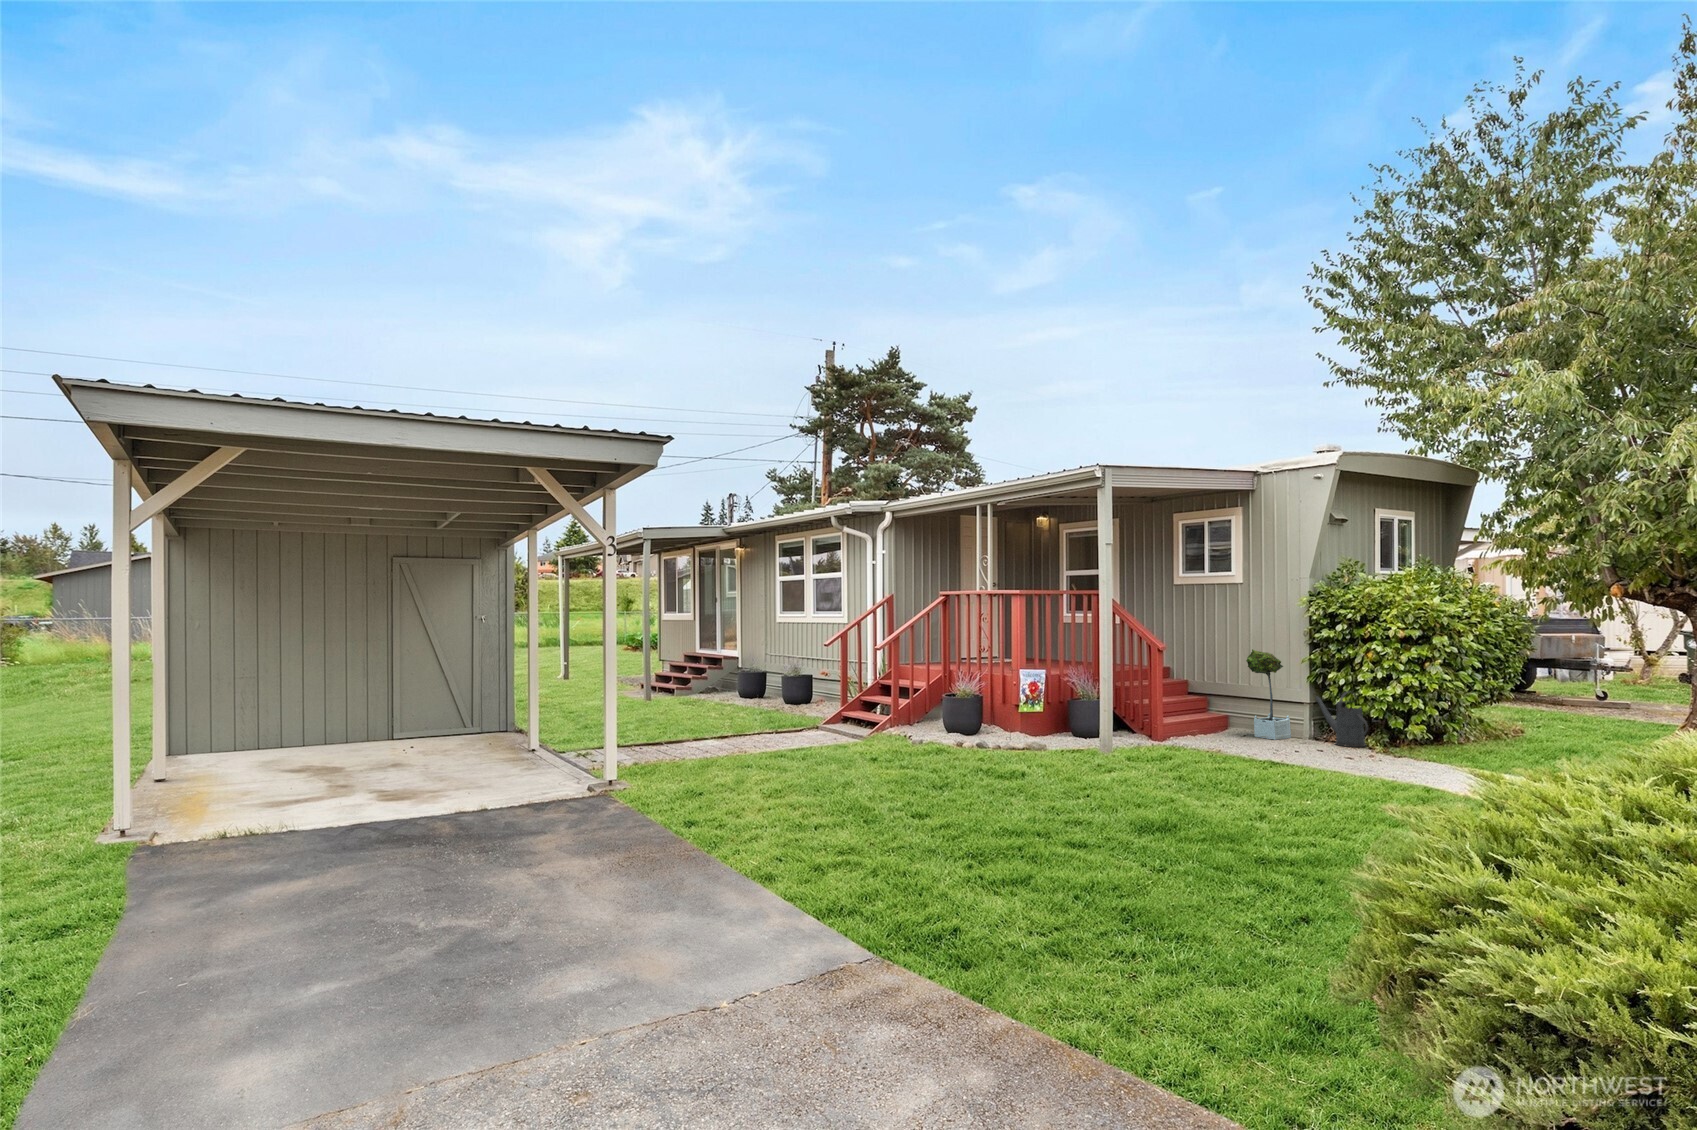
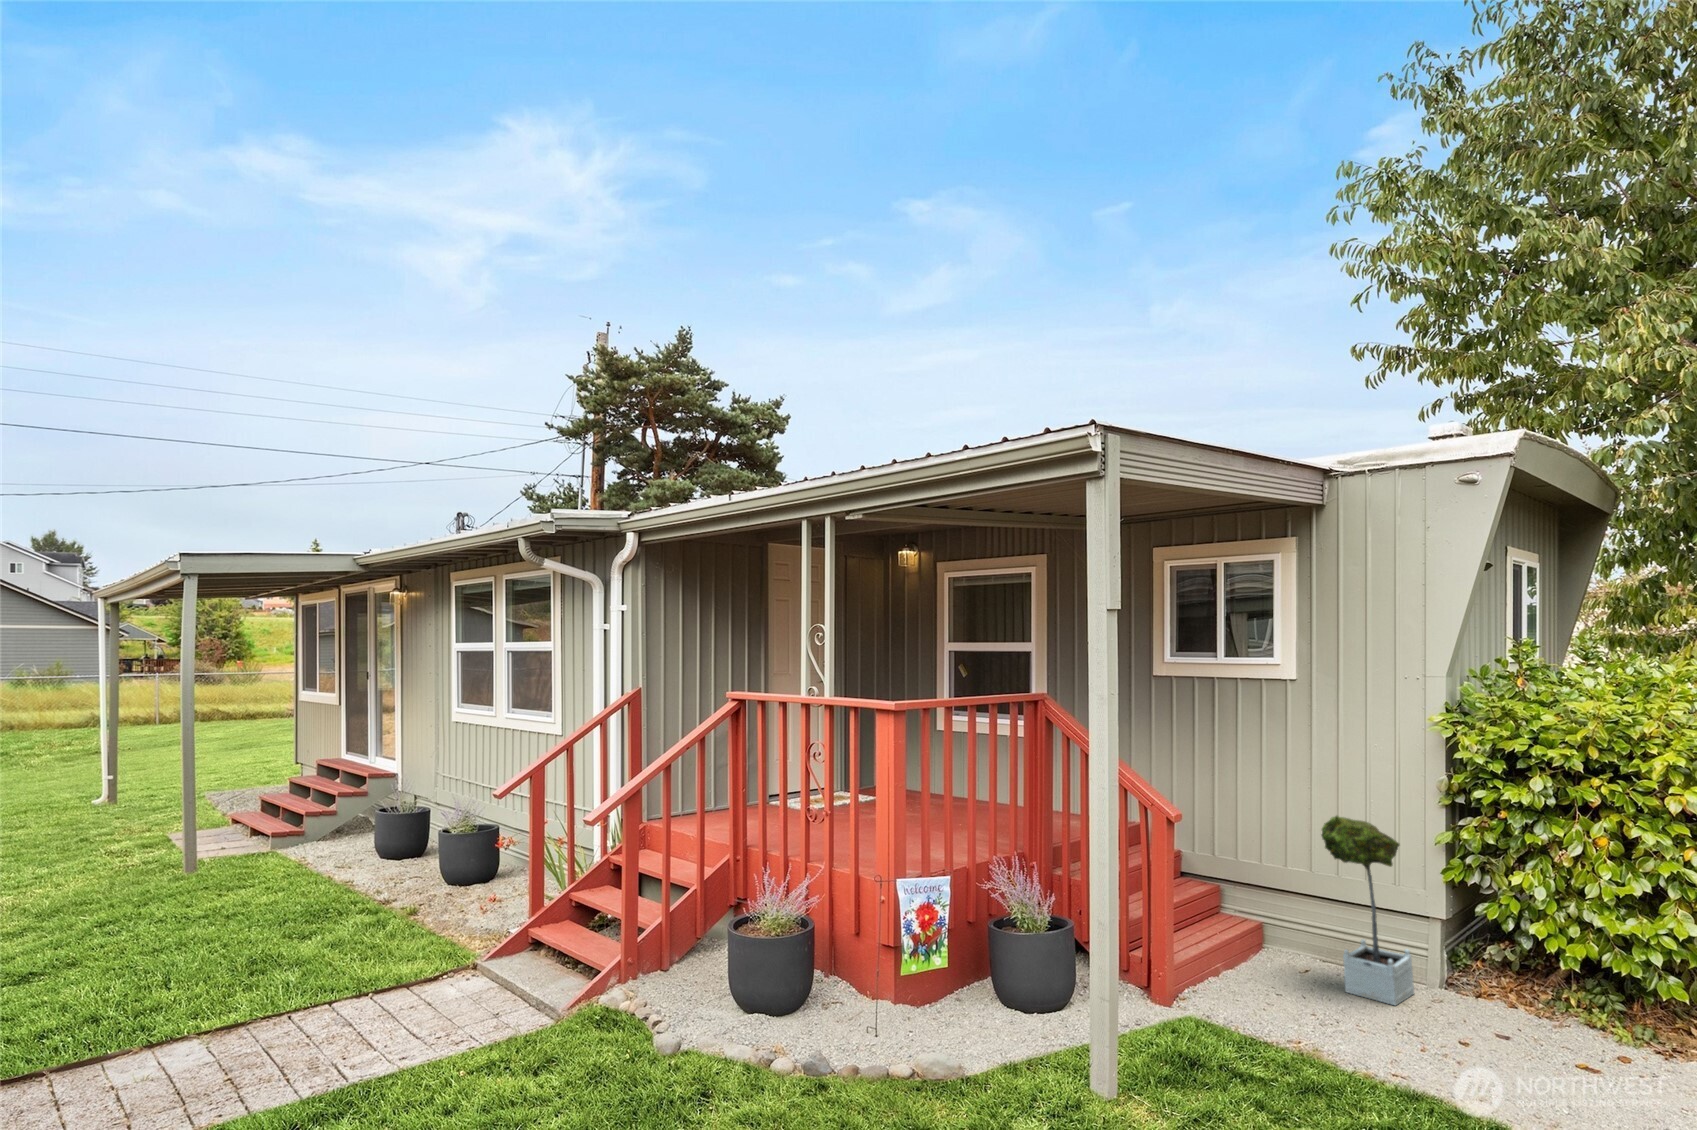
watering can: present [1316,692,1368,747] -> none [1457,908,1605,1036]

